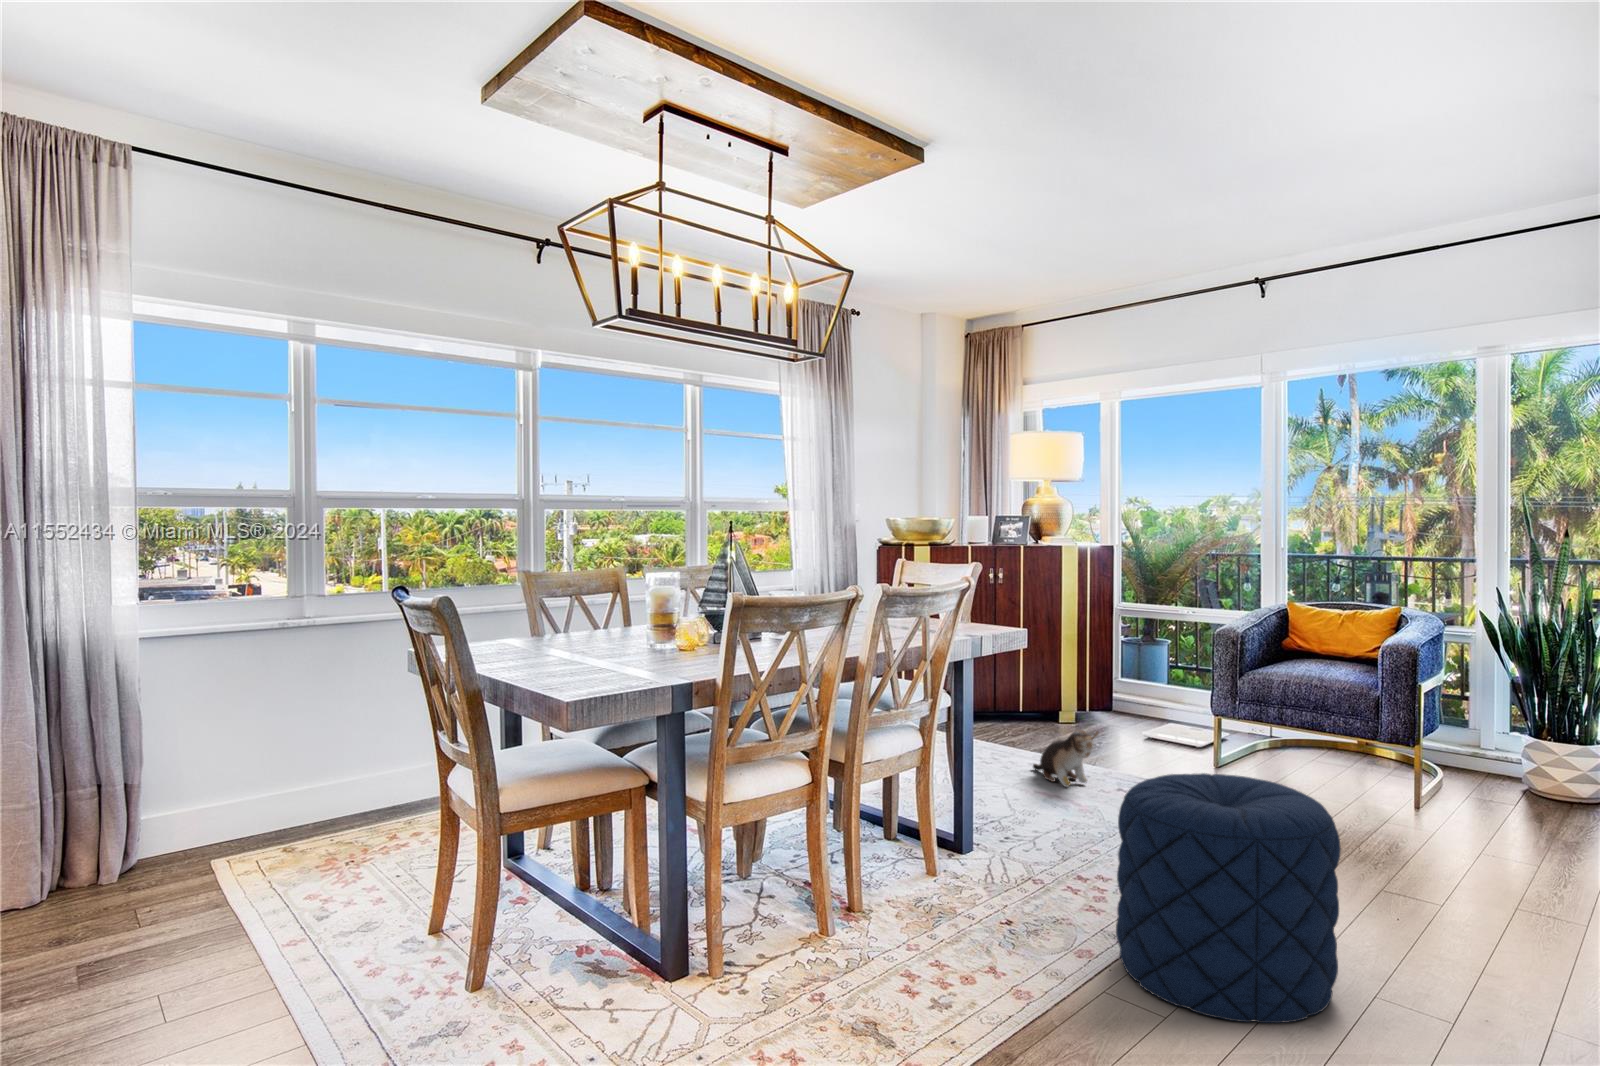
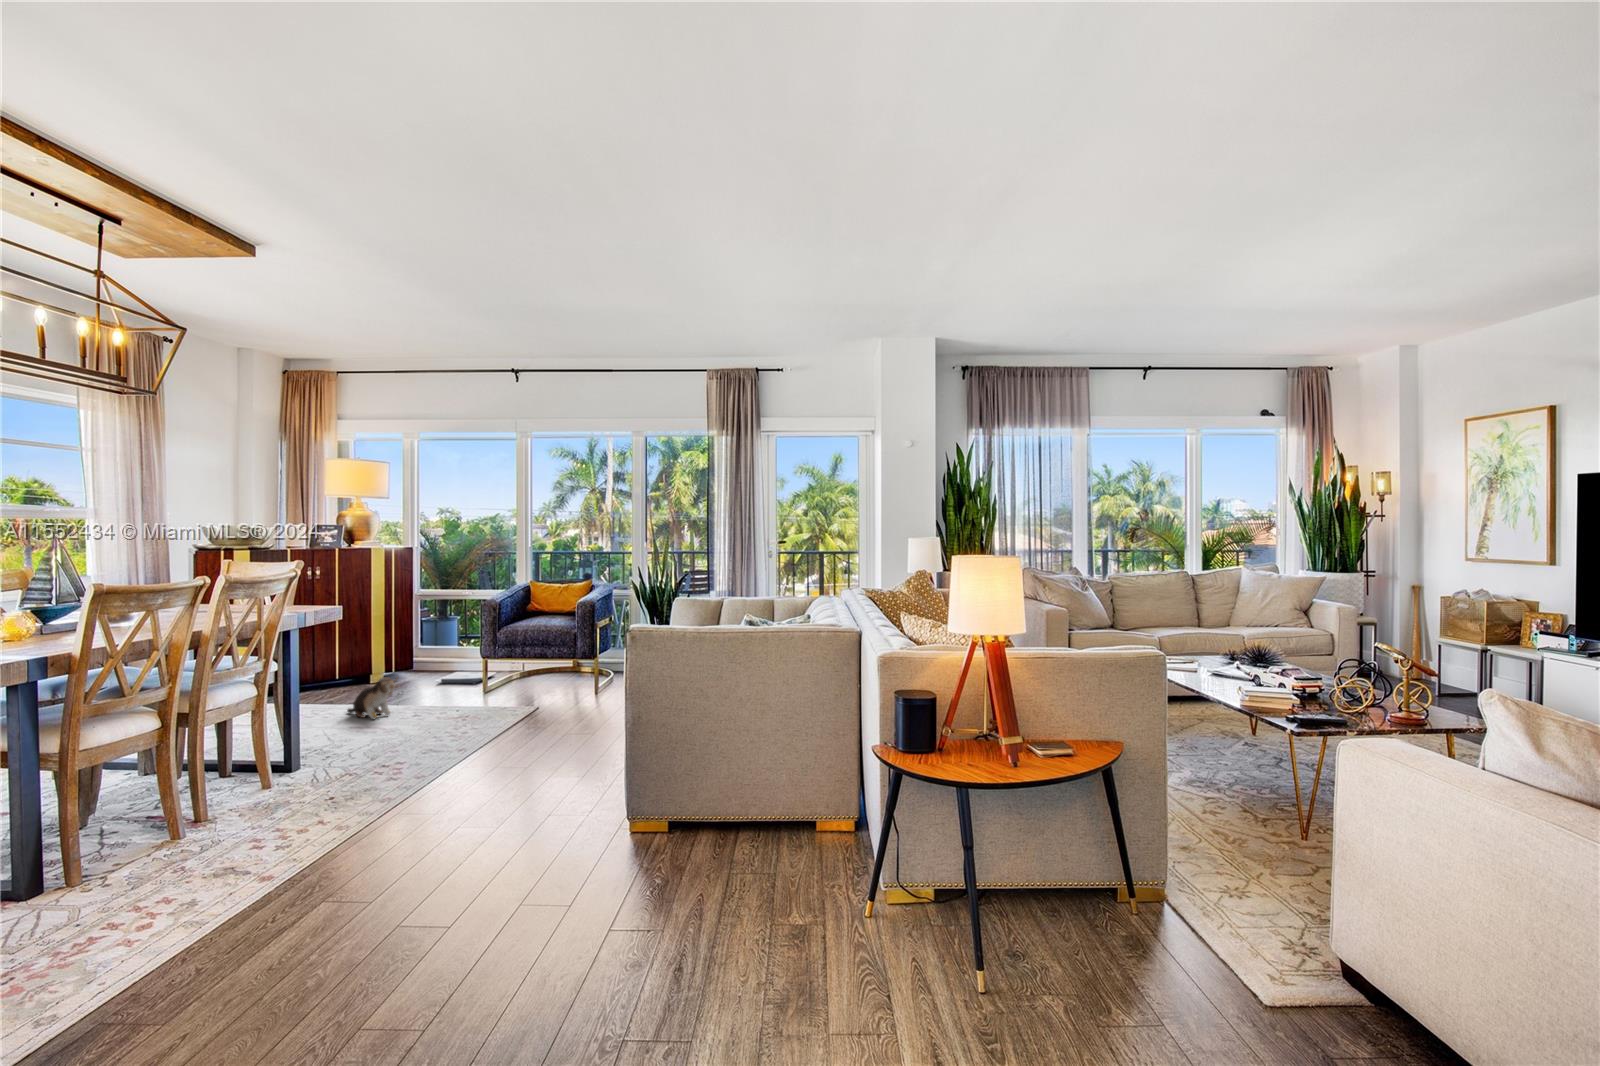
pouf: present [1116,773,1341,1023] -> none [407,678,533,810]

